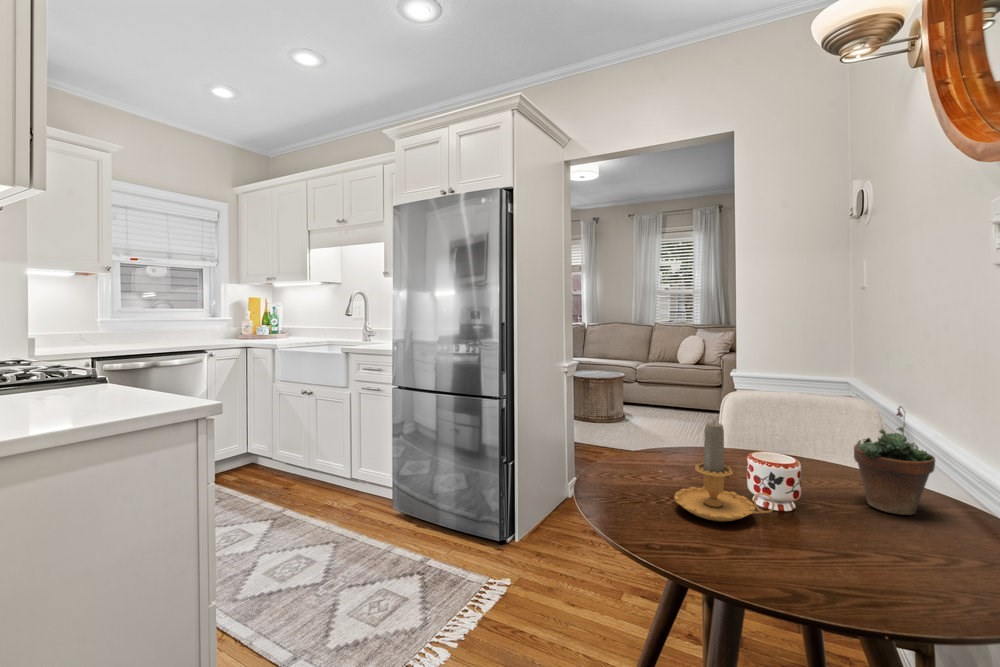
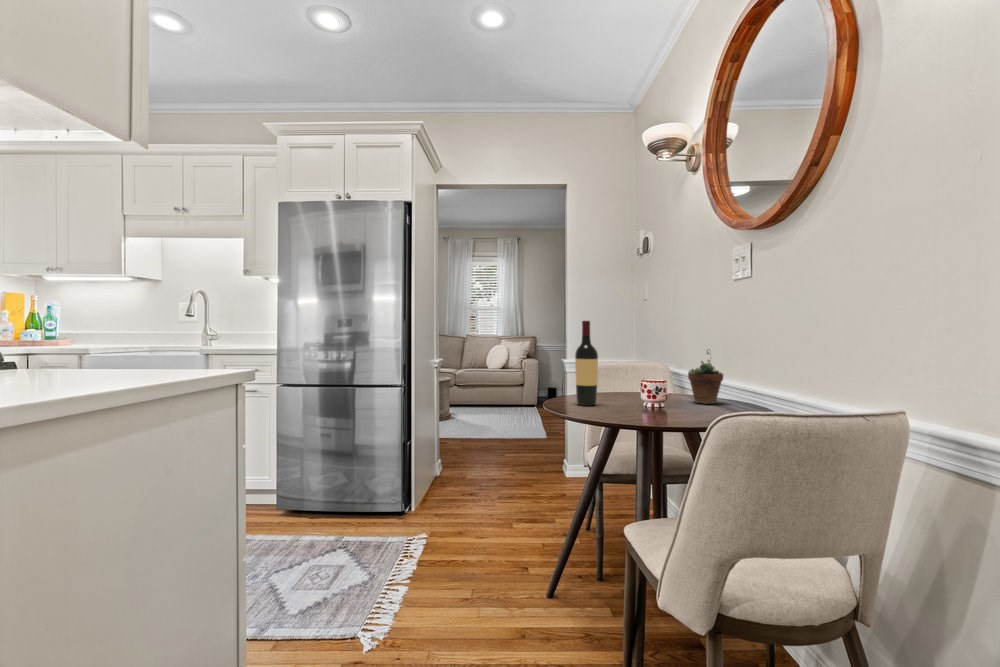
wine bottle: none [629,347,666,485] -> present [575,321,598,406]
candle: present [674,422,775,521] -> none [615,356,669,411]

